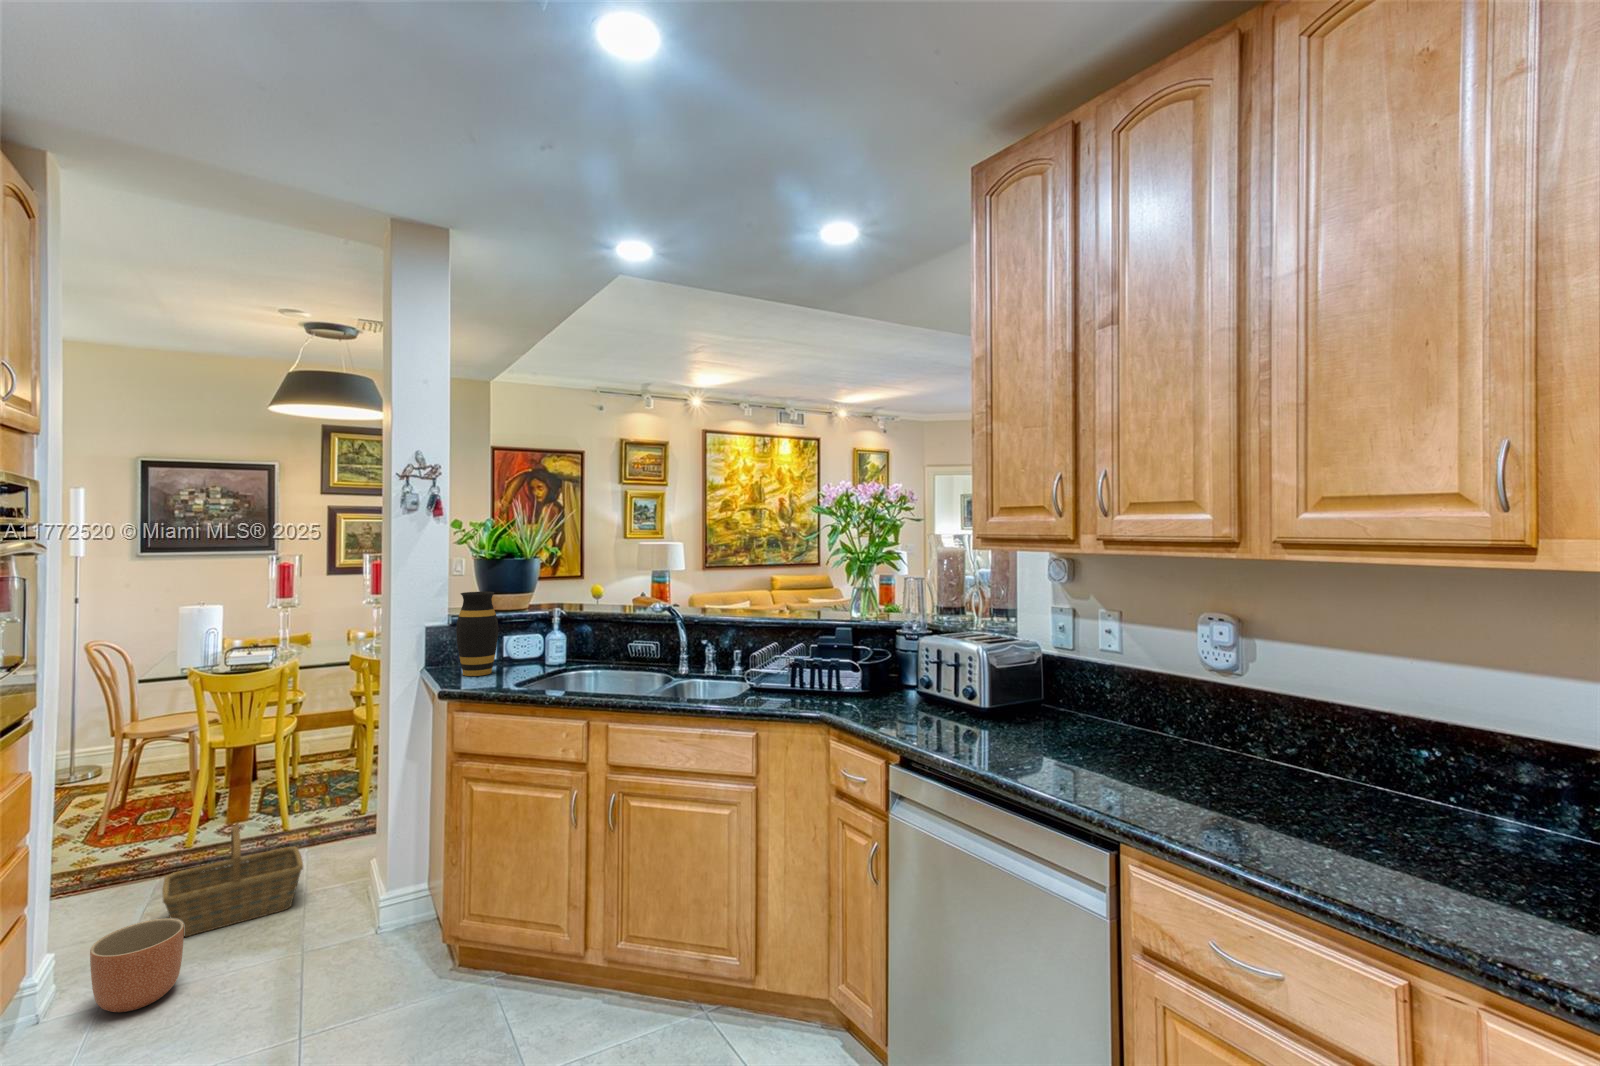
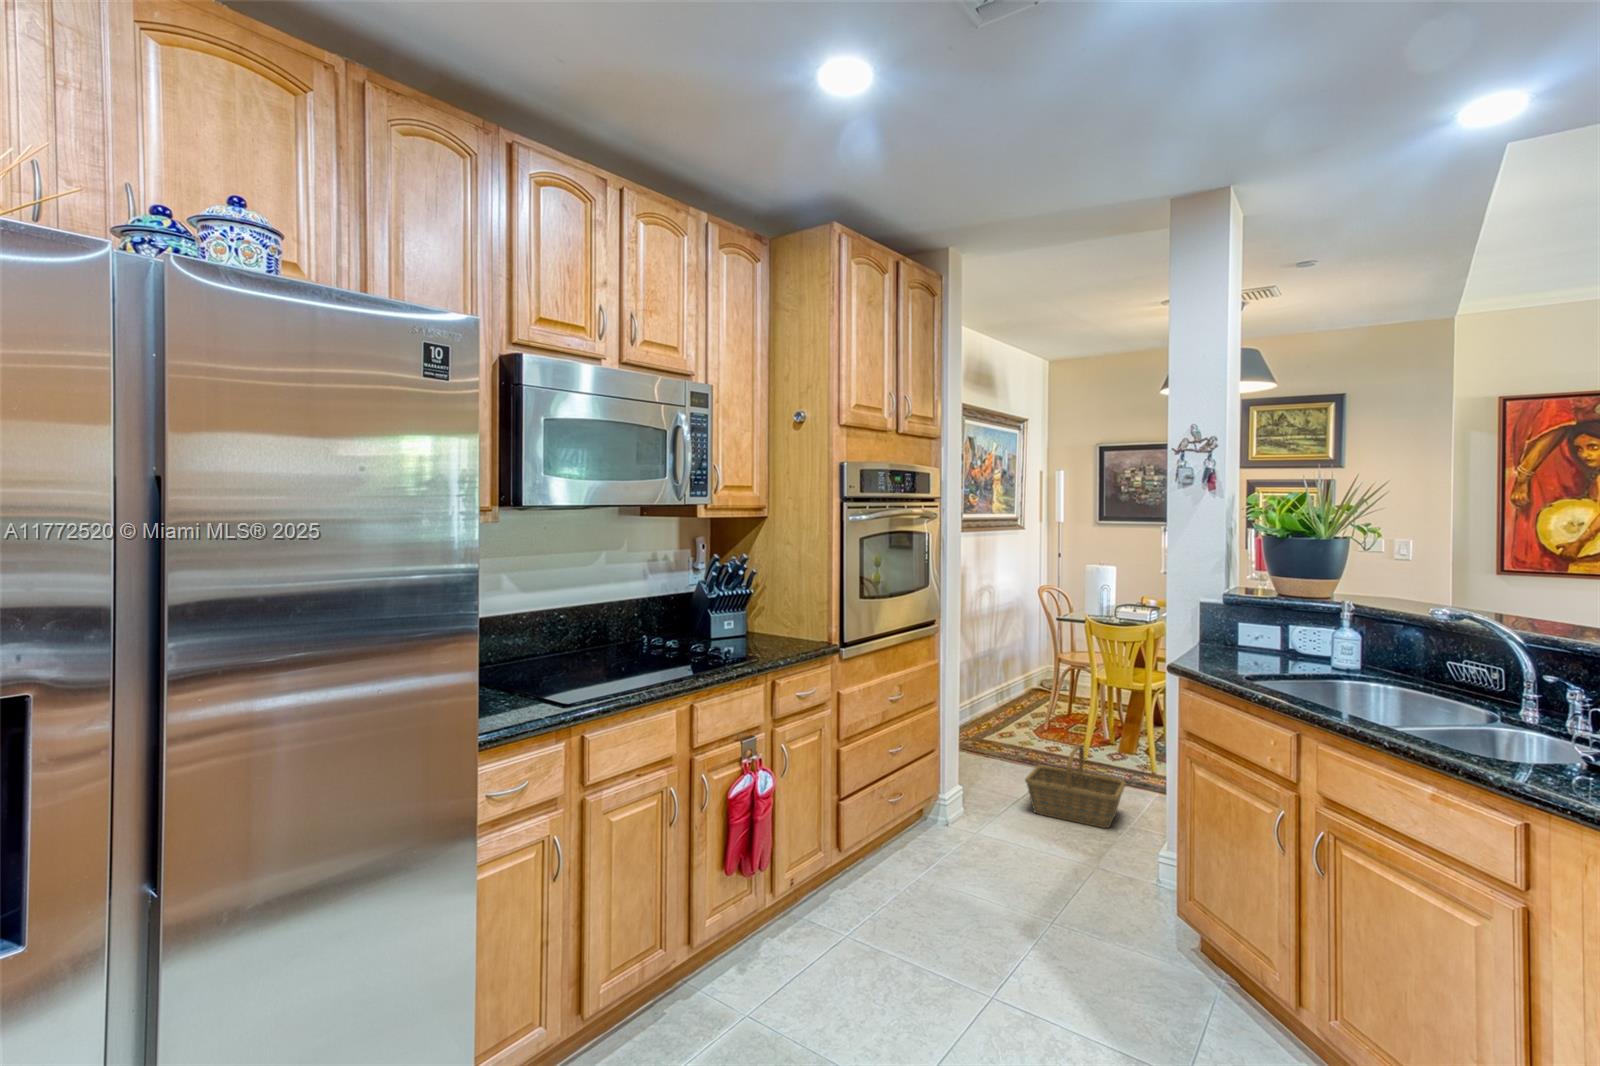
vase: present [456,592,498,676] -> none [1210,570,1258,660]
planter: present [90,918,184,1012] -> none [967,784,1017,843]

